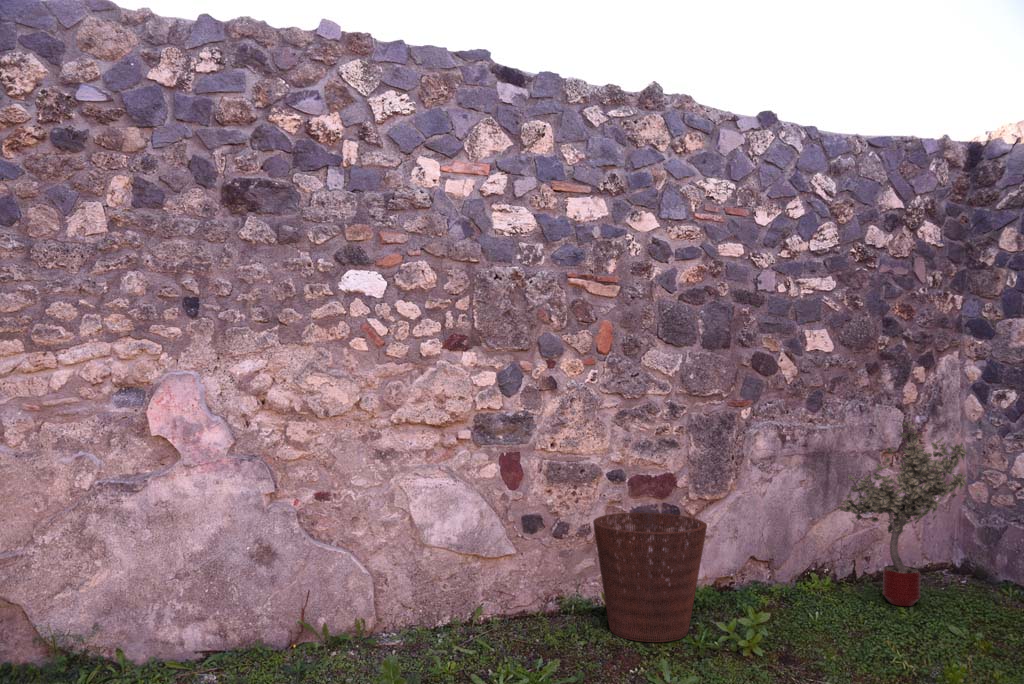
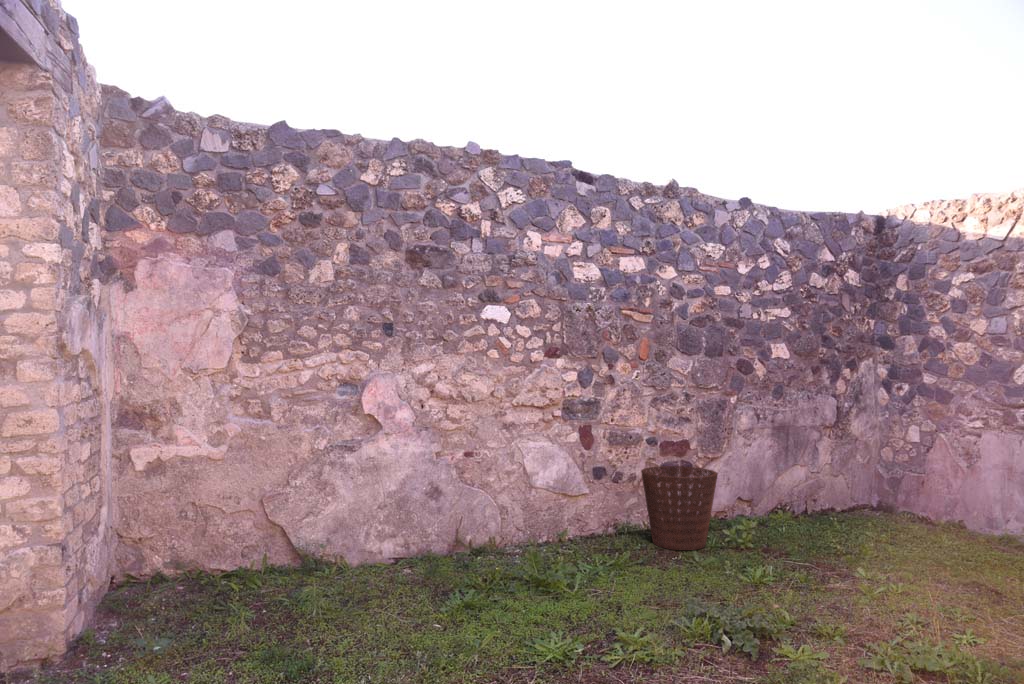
potted tree: present [837,422,967,606] -> none [795,405,881,528]

